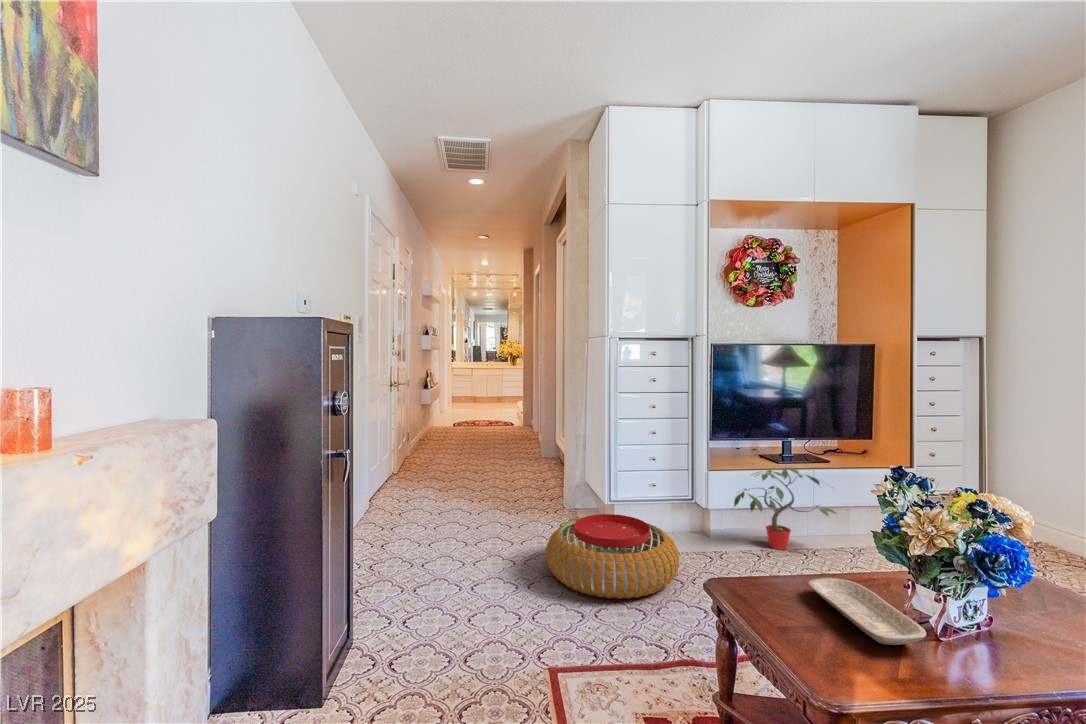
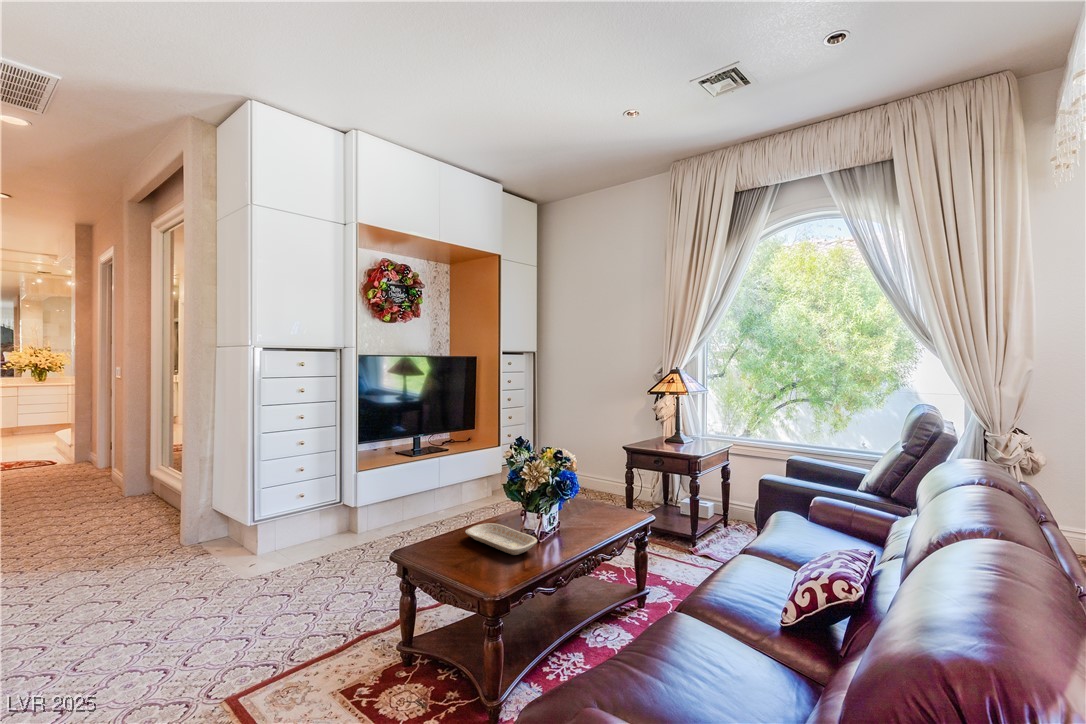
potted plant: present [734,467,836,549] -> none [376,456,460,526]
pouf: present [546,514,679,599] -> none [185,528,340,619]

